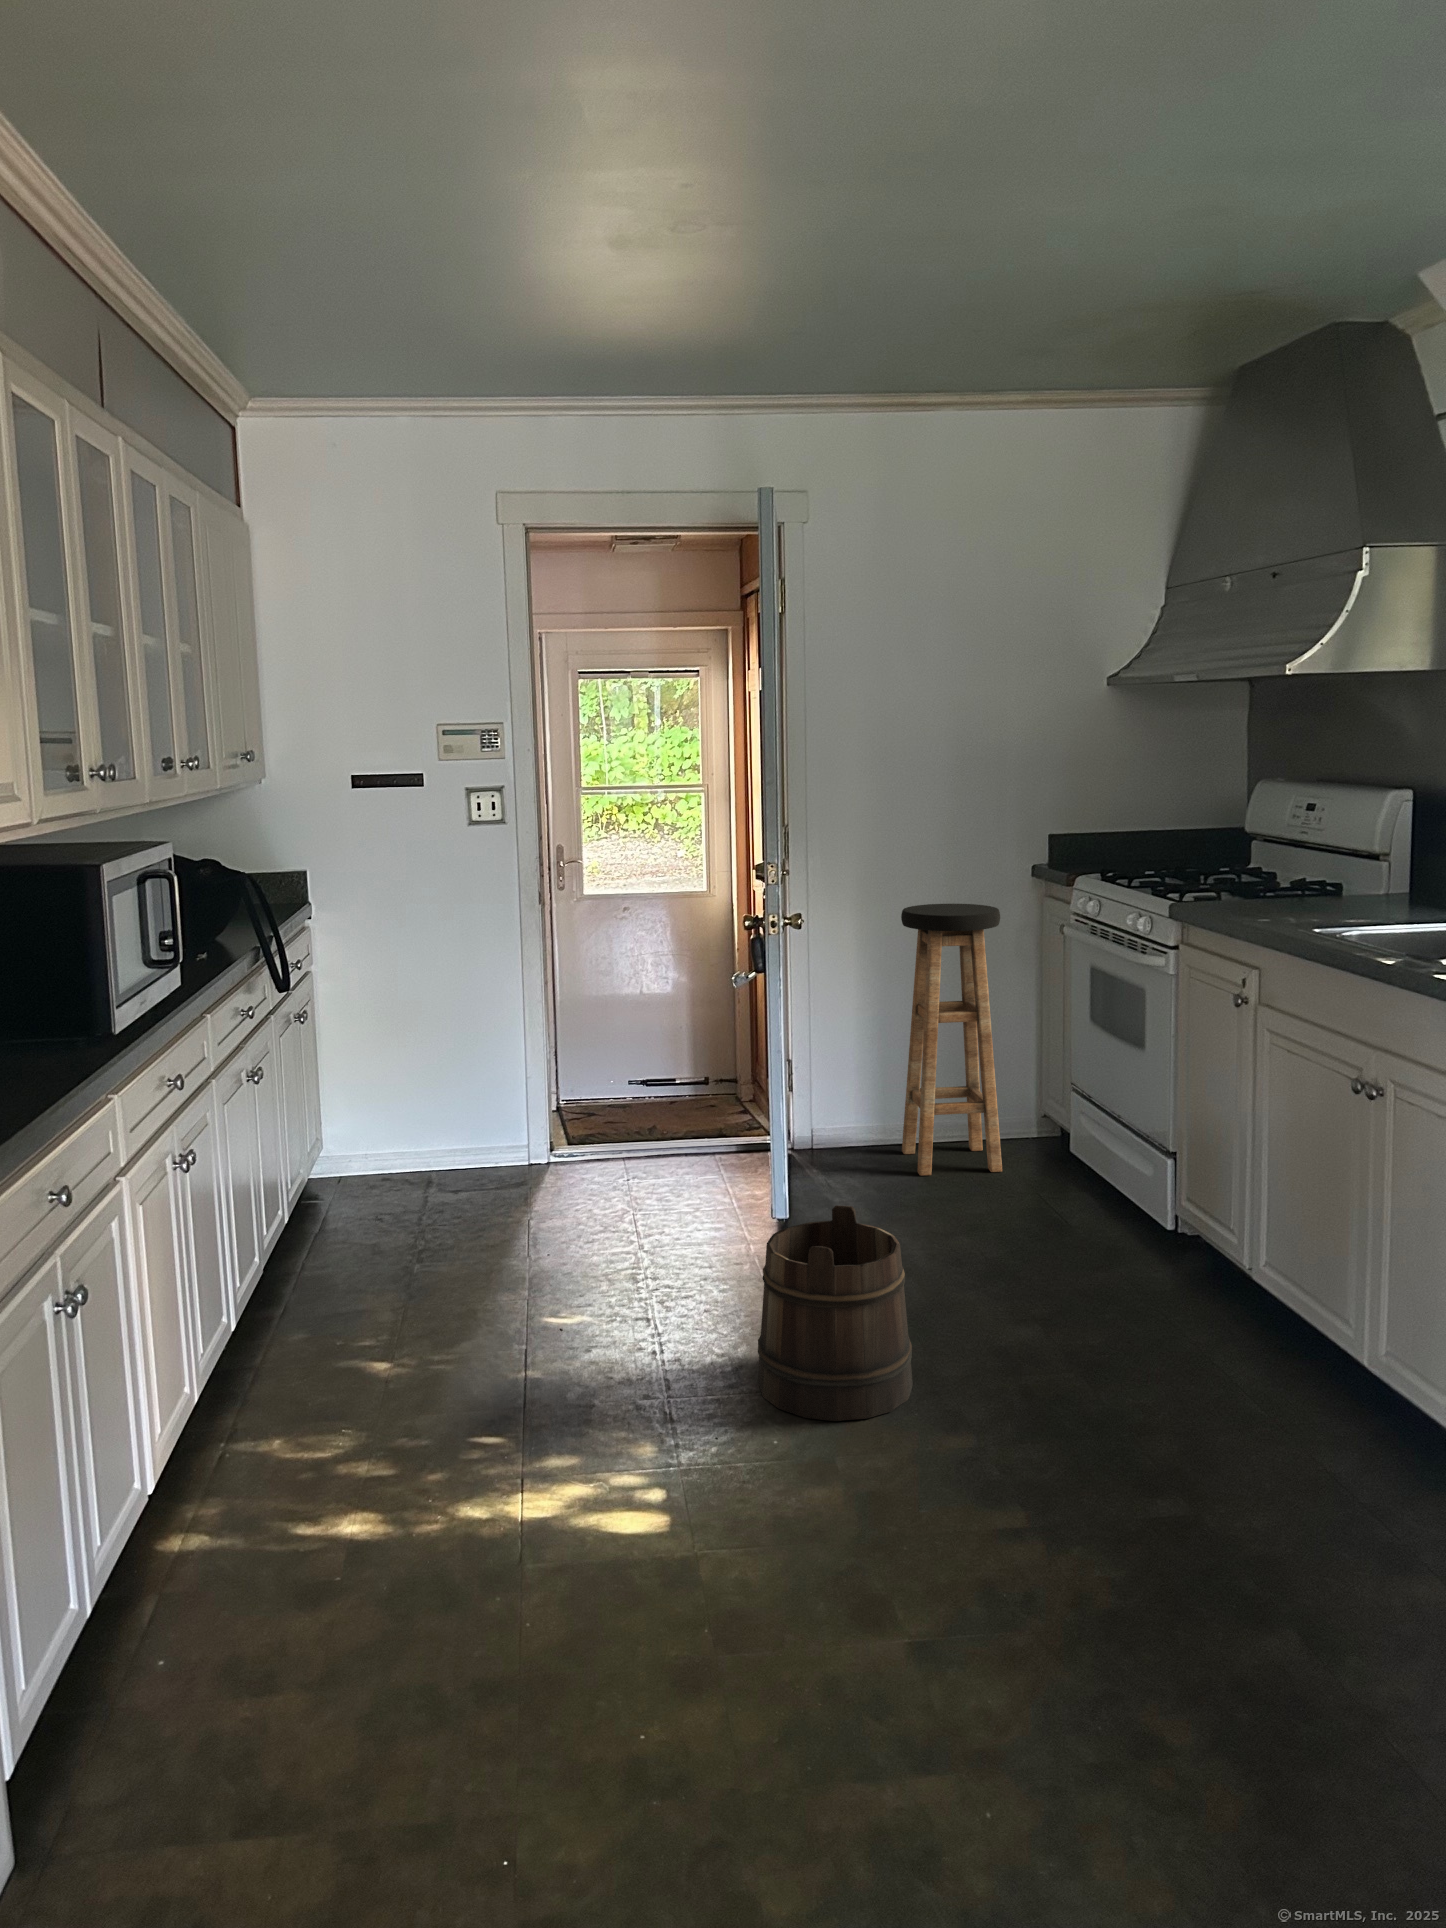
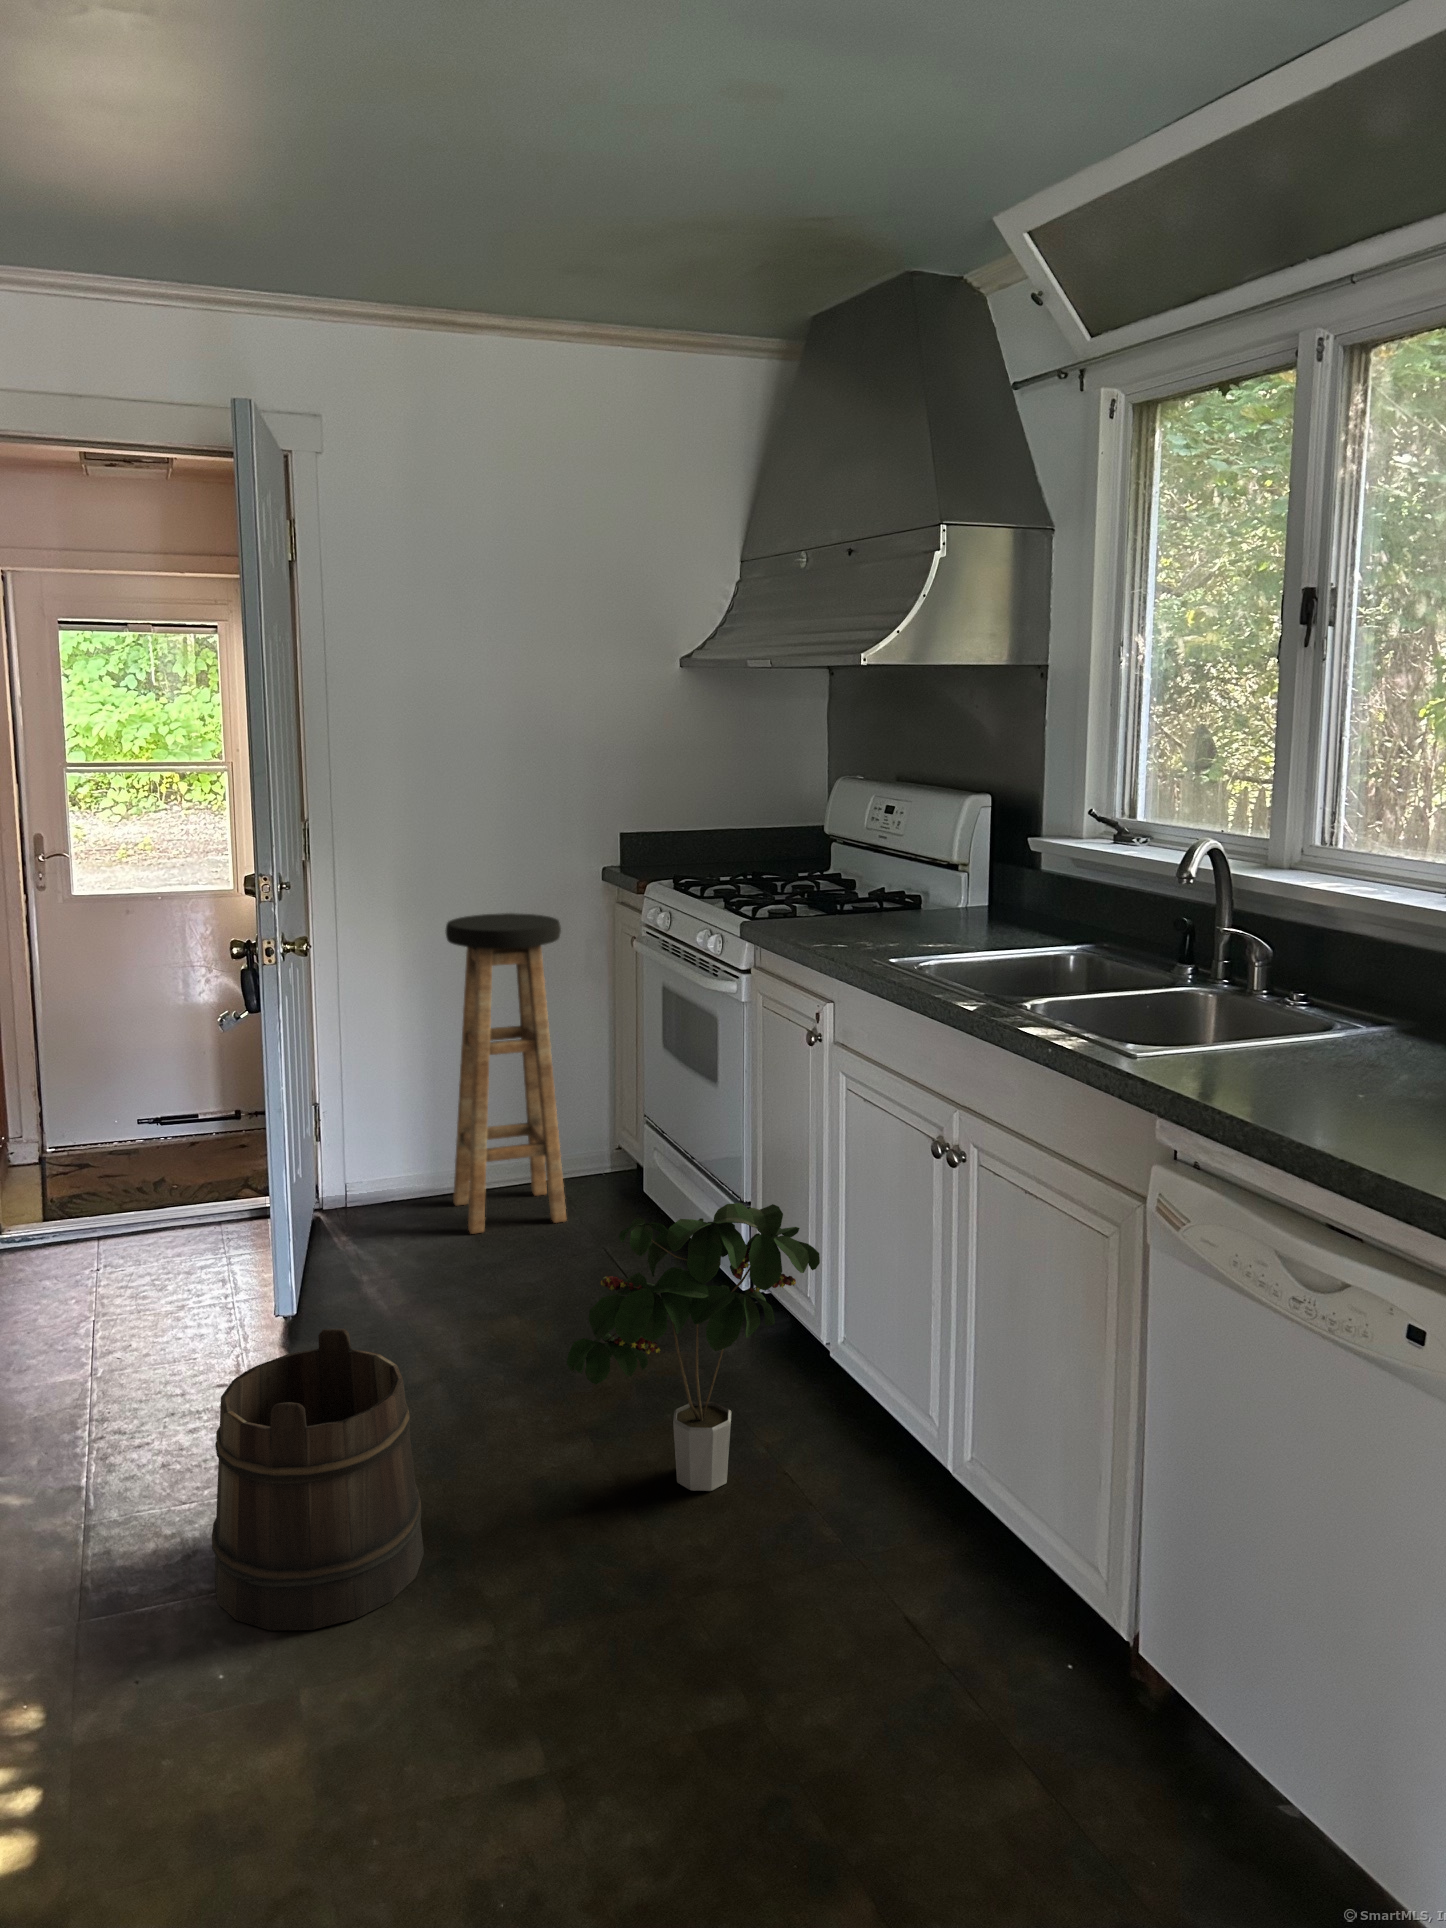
potted plant: none [1025,1131,1245,1371] -> present [567,1203,820,1491]

